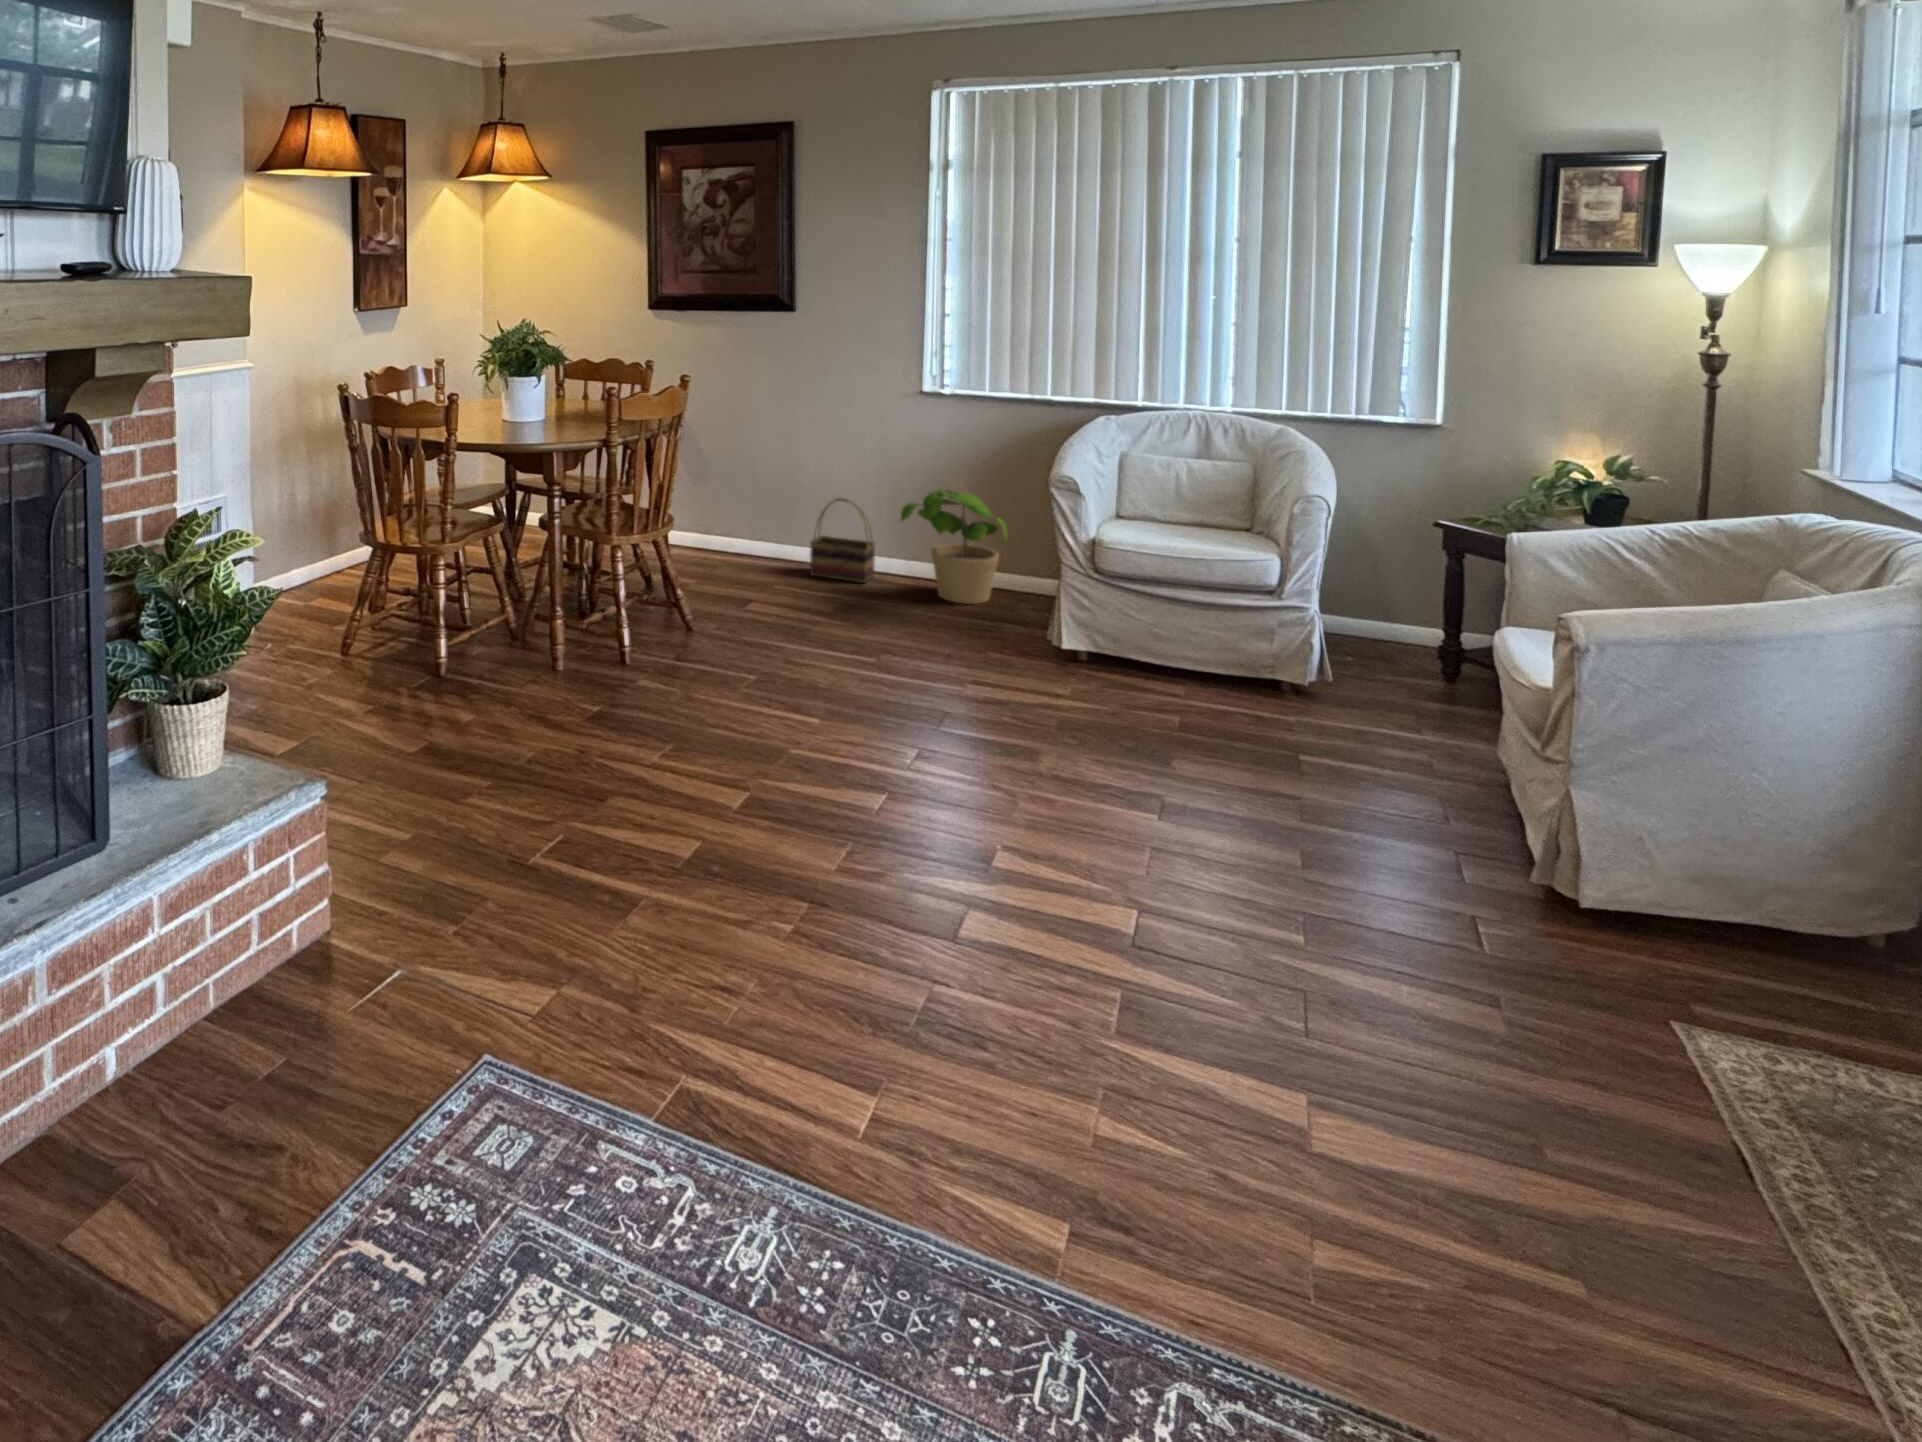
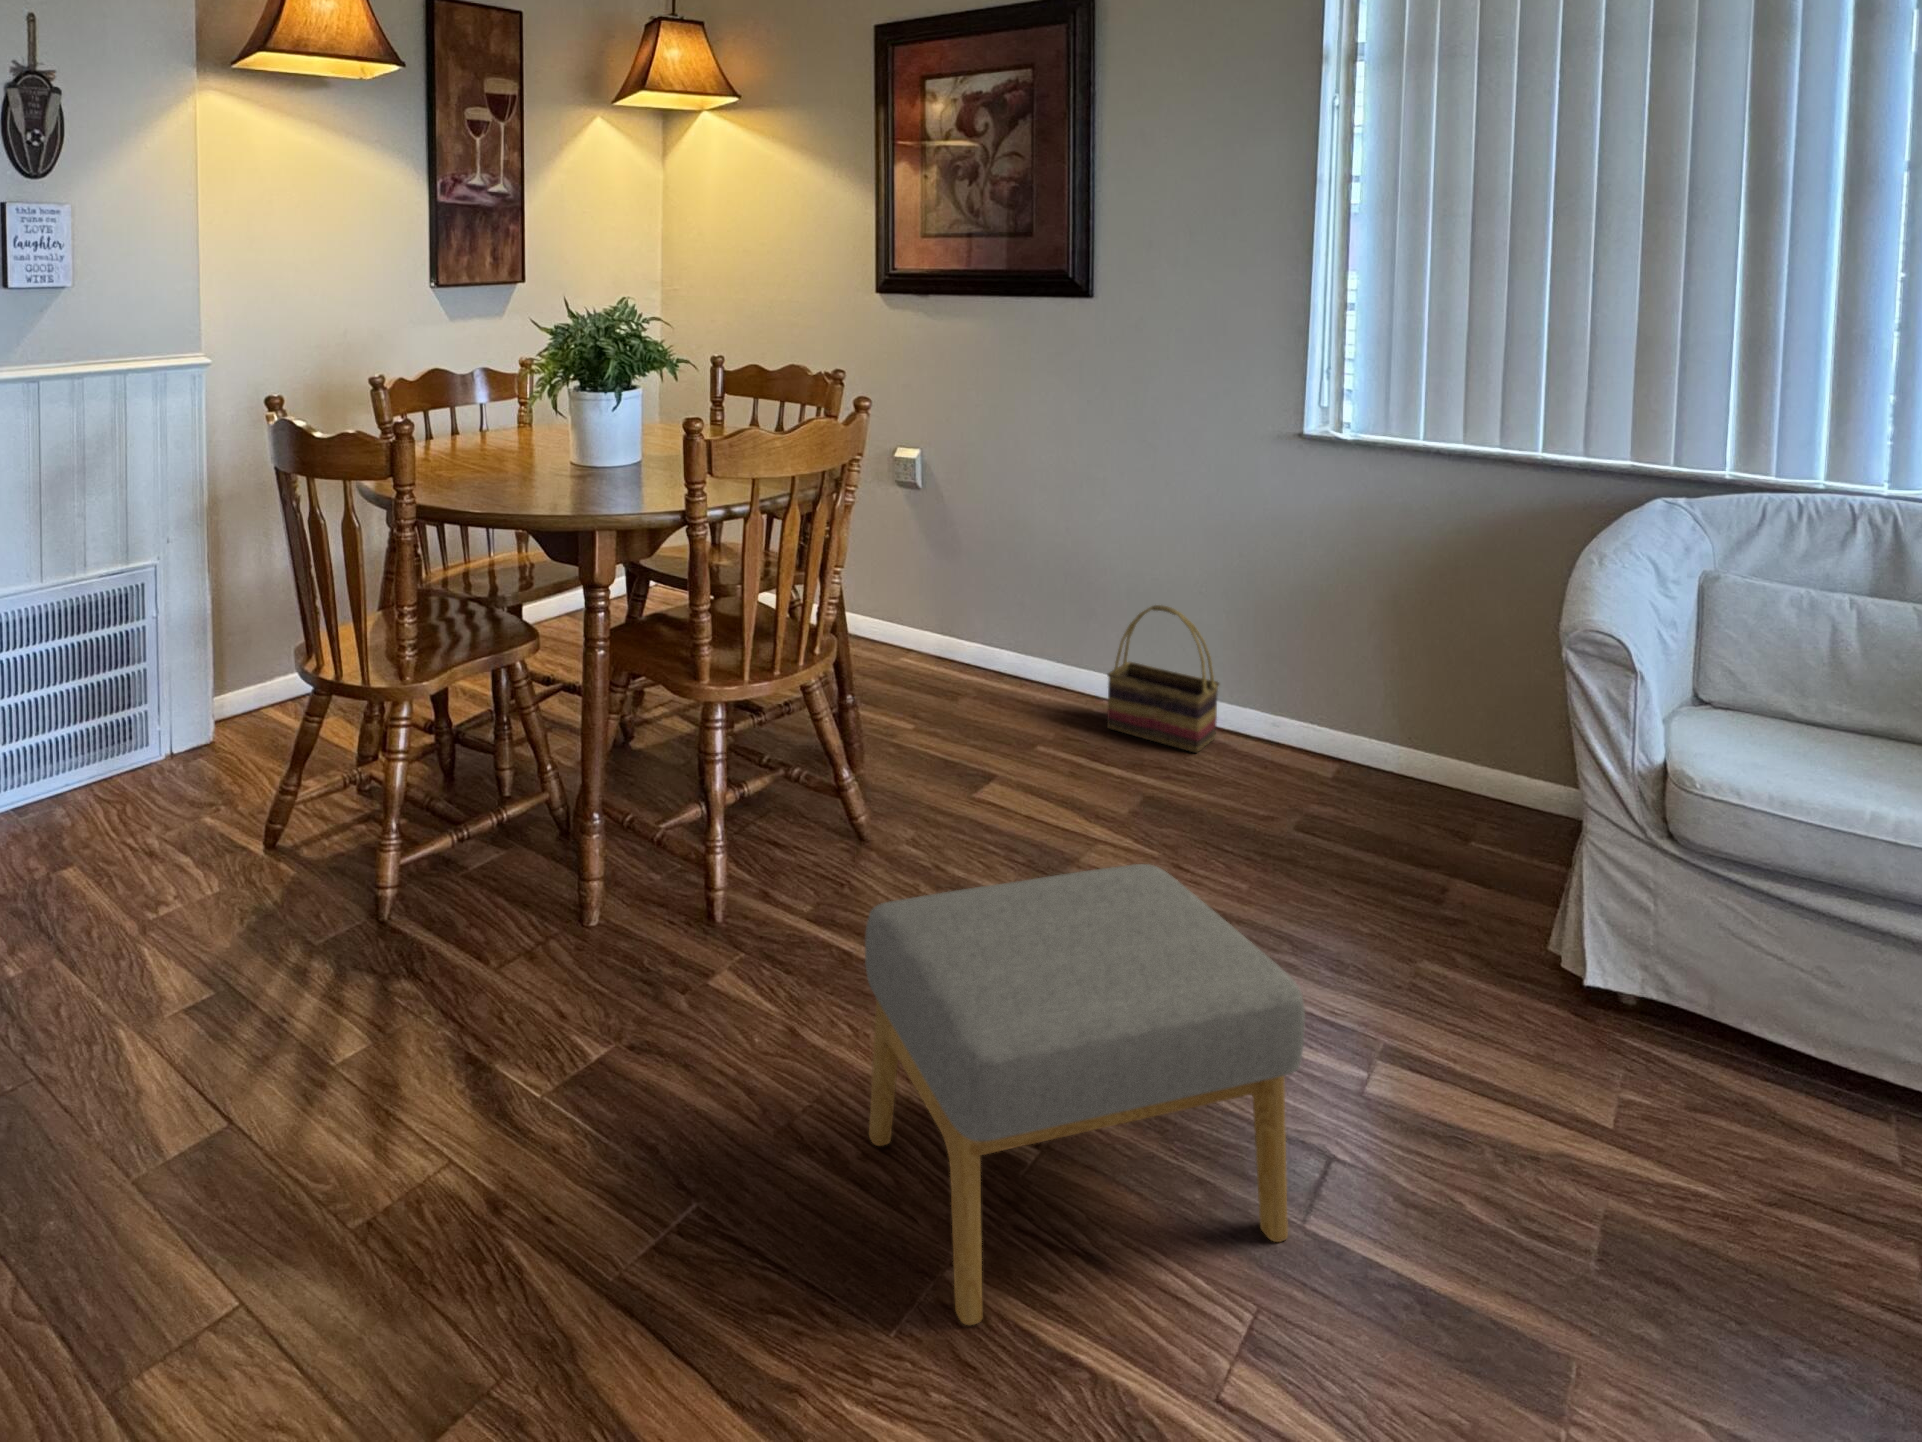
potted plant: present [901,489,1007,604] -> none [1257,615,1457,820]
footstool: none [742,593,937,760] -> present [865,864,1305,1325]

